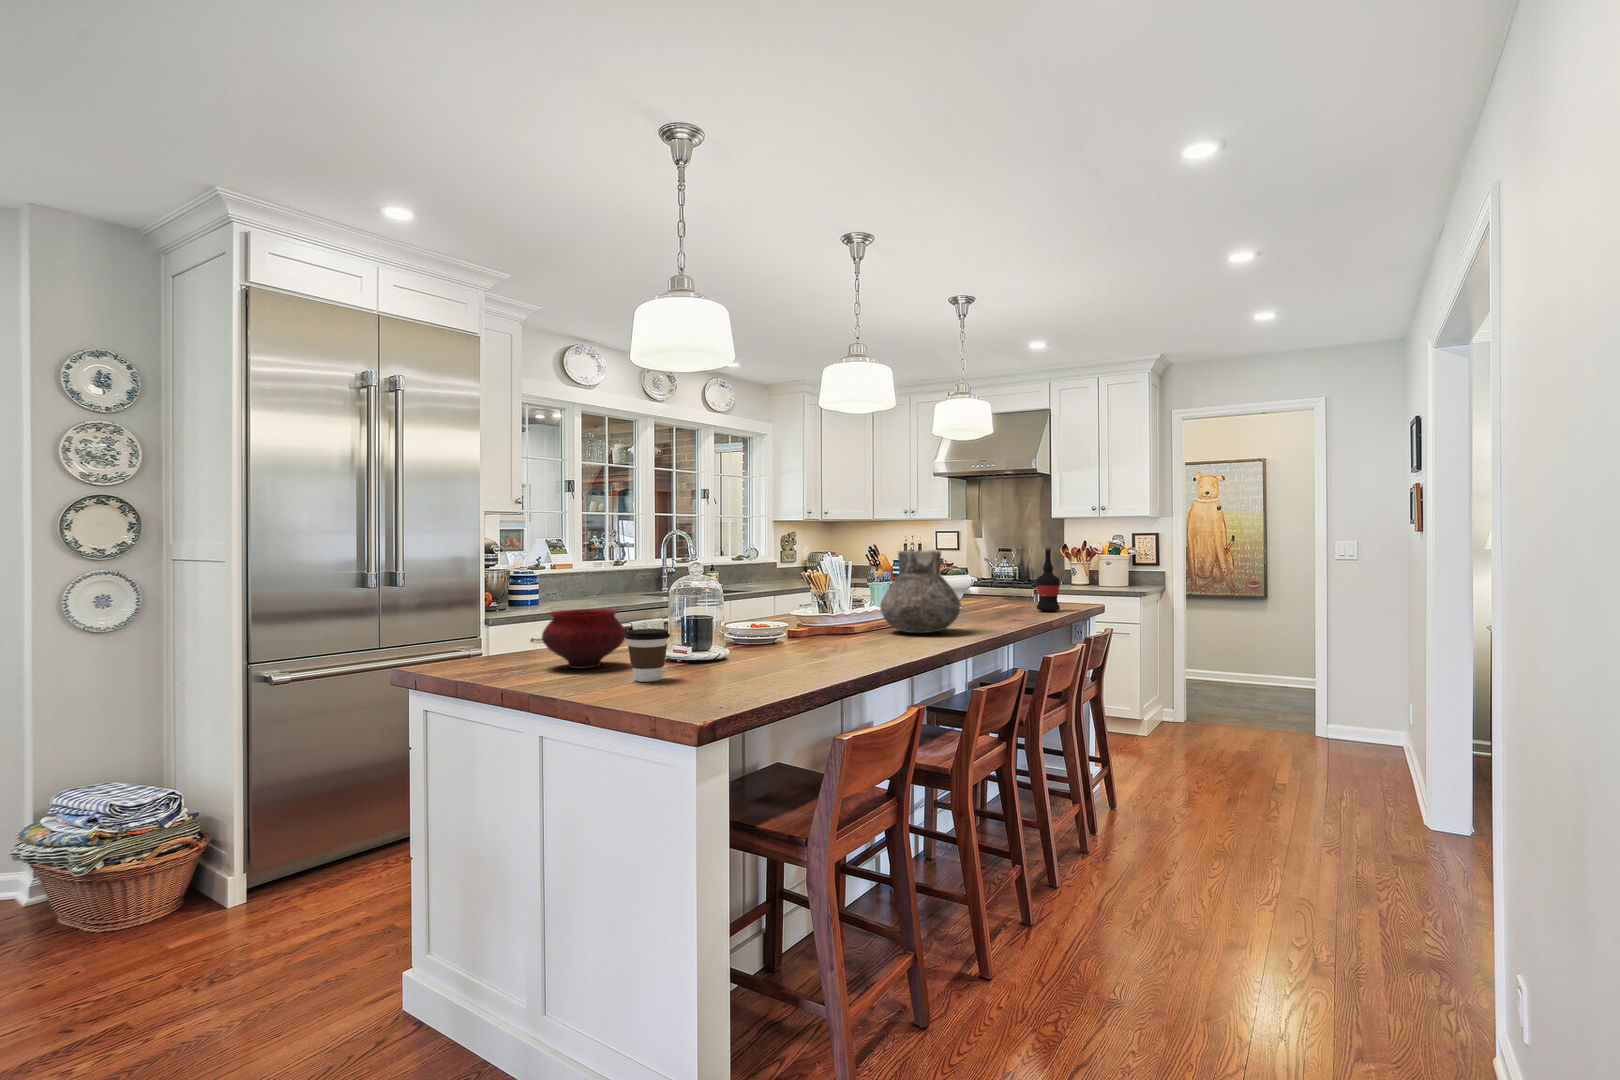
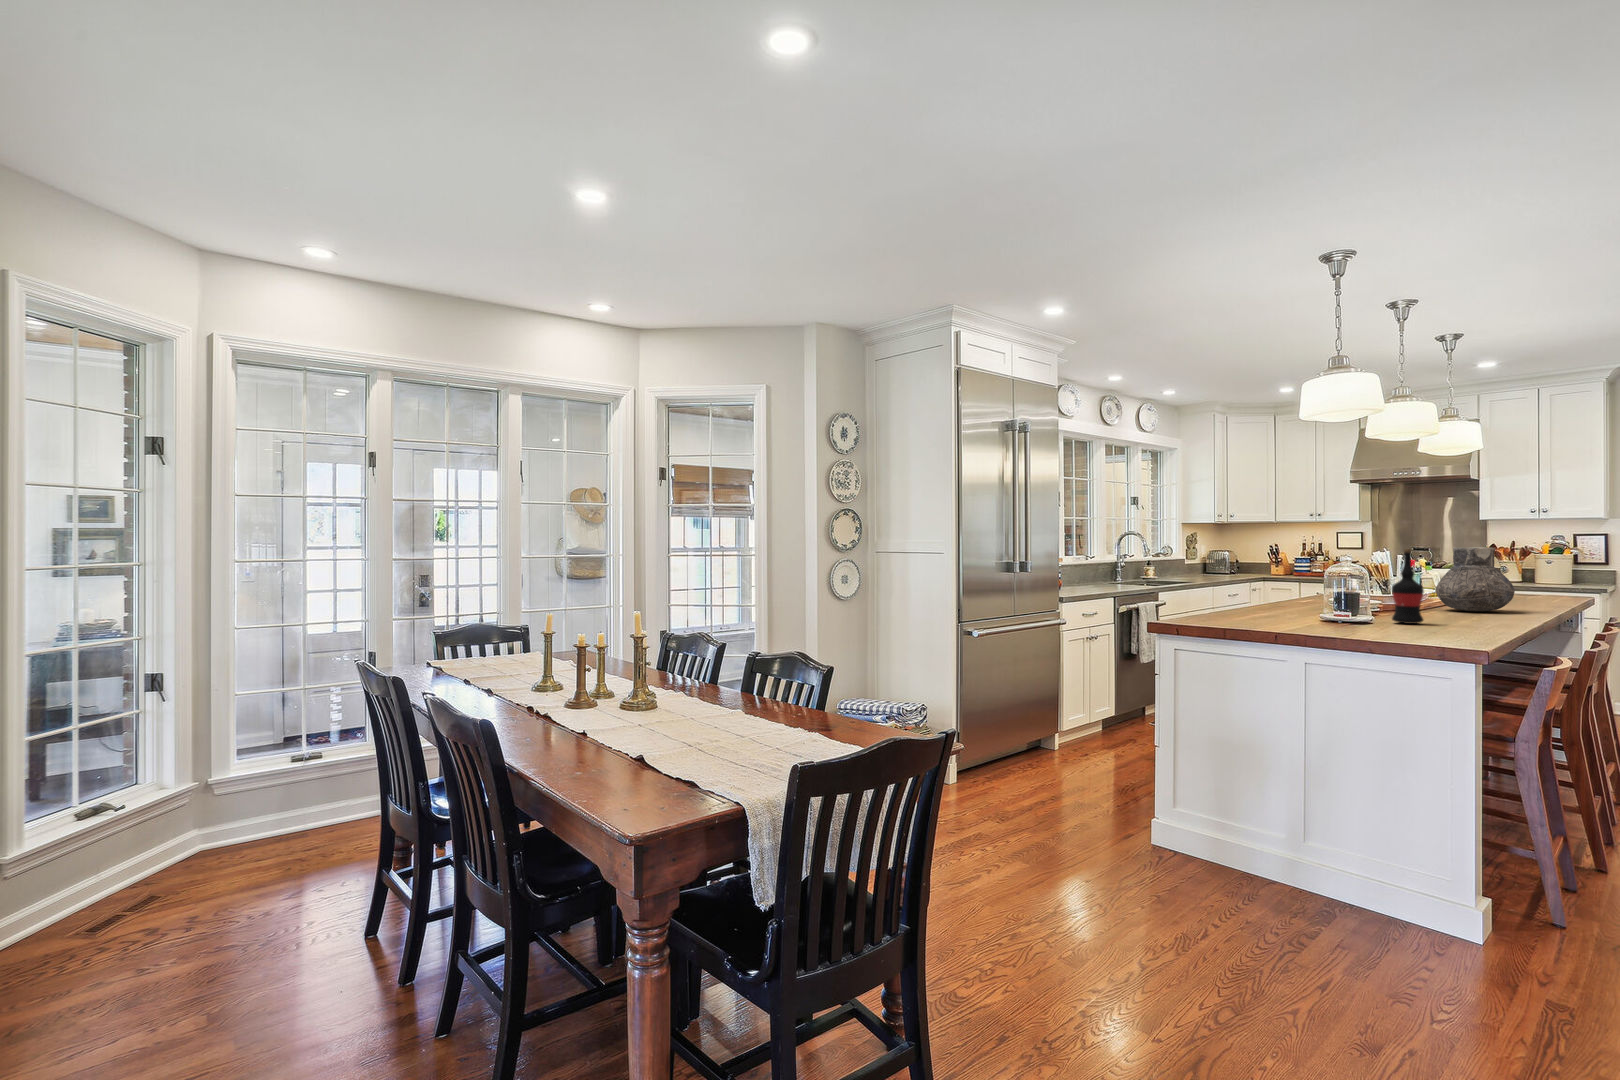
wine bottle: present [1036,547,1060,611] -> present [1392,549,1424,624]
bowl: present [542,609,626,669] -> none [1253,585,1315,623]
coffee cup: present [625,629,670,682] -> none [1347,596,1382,630]

